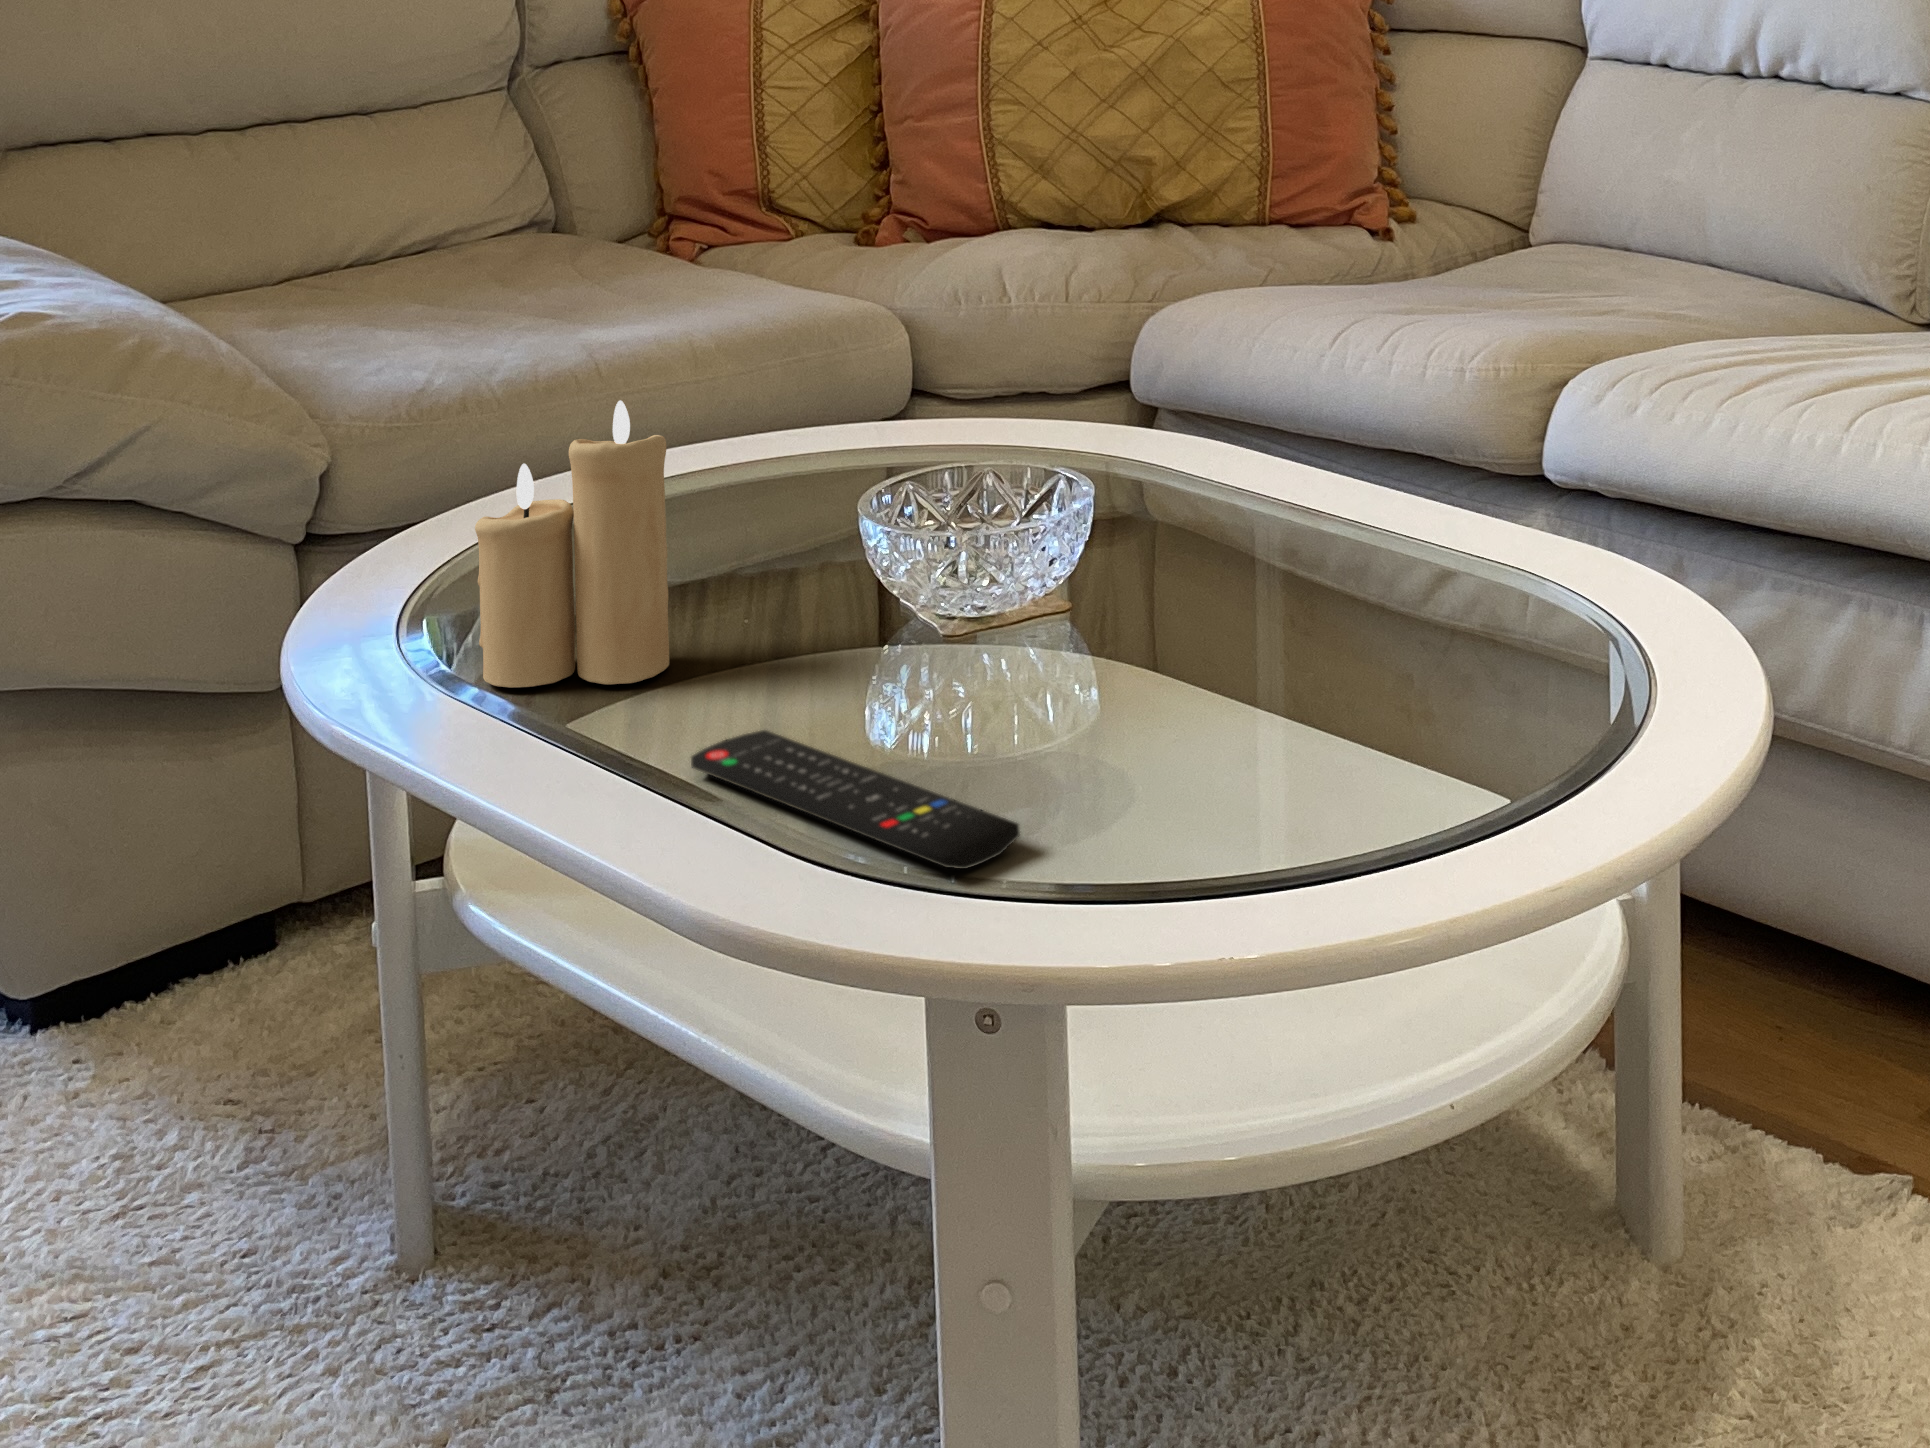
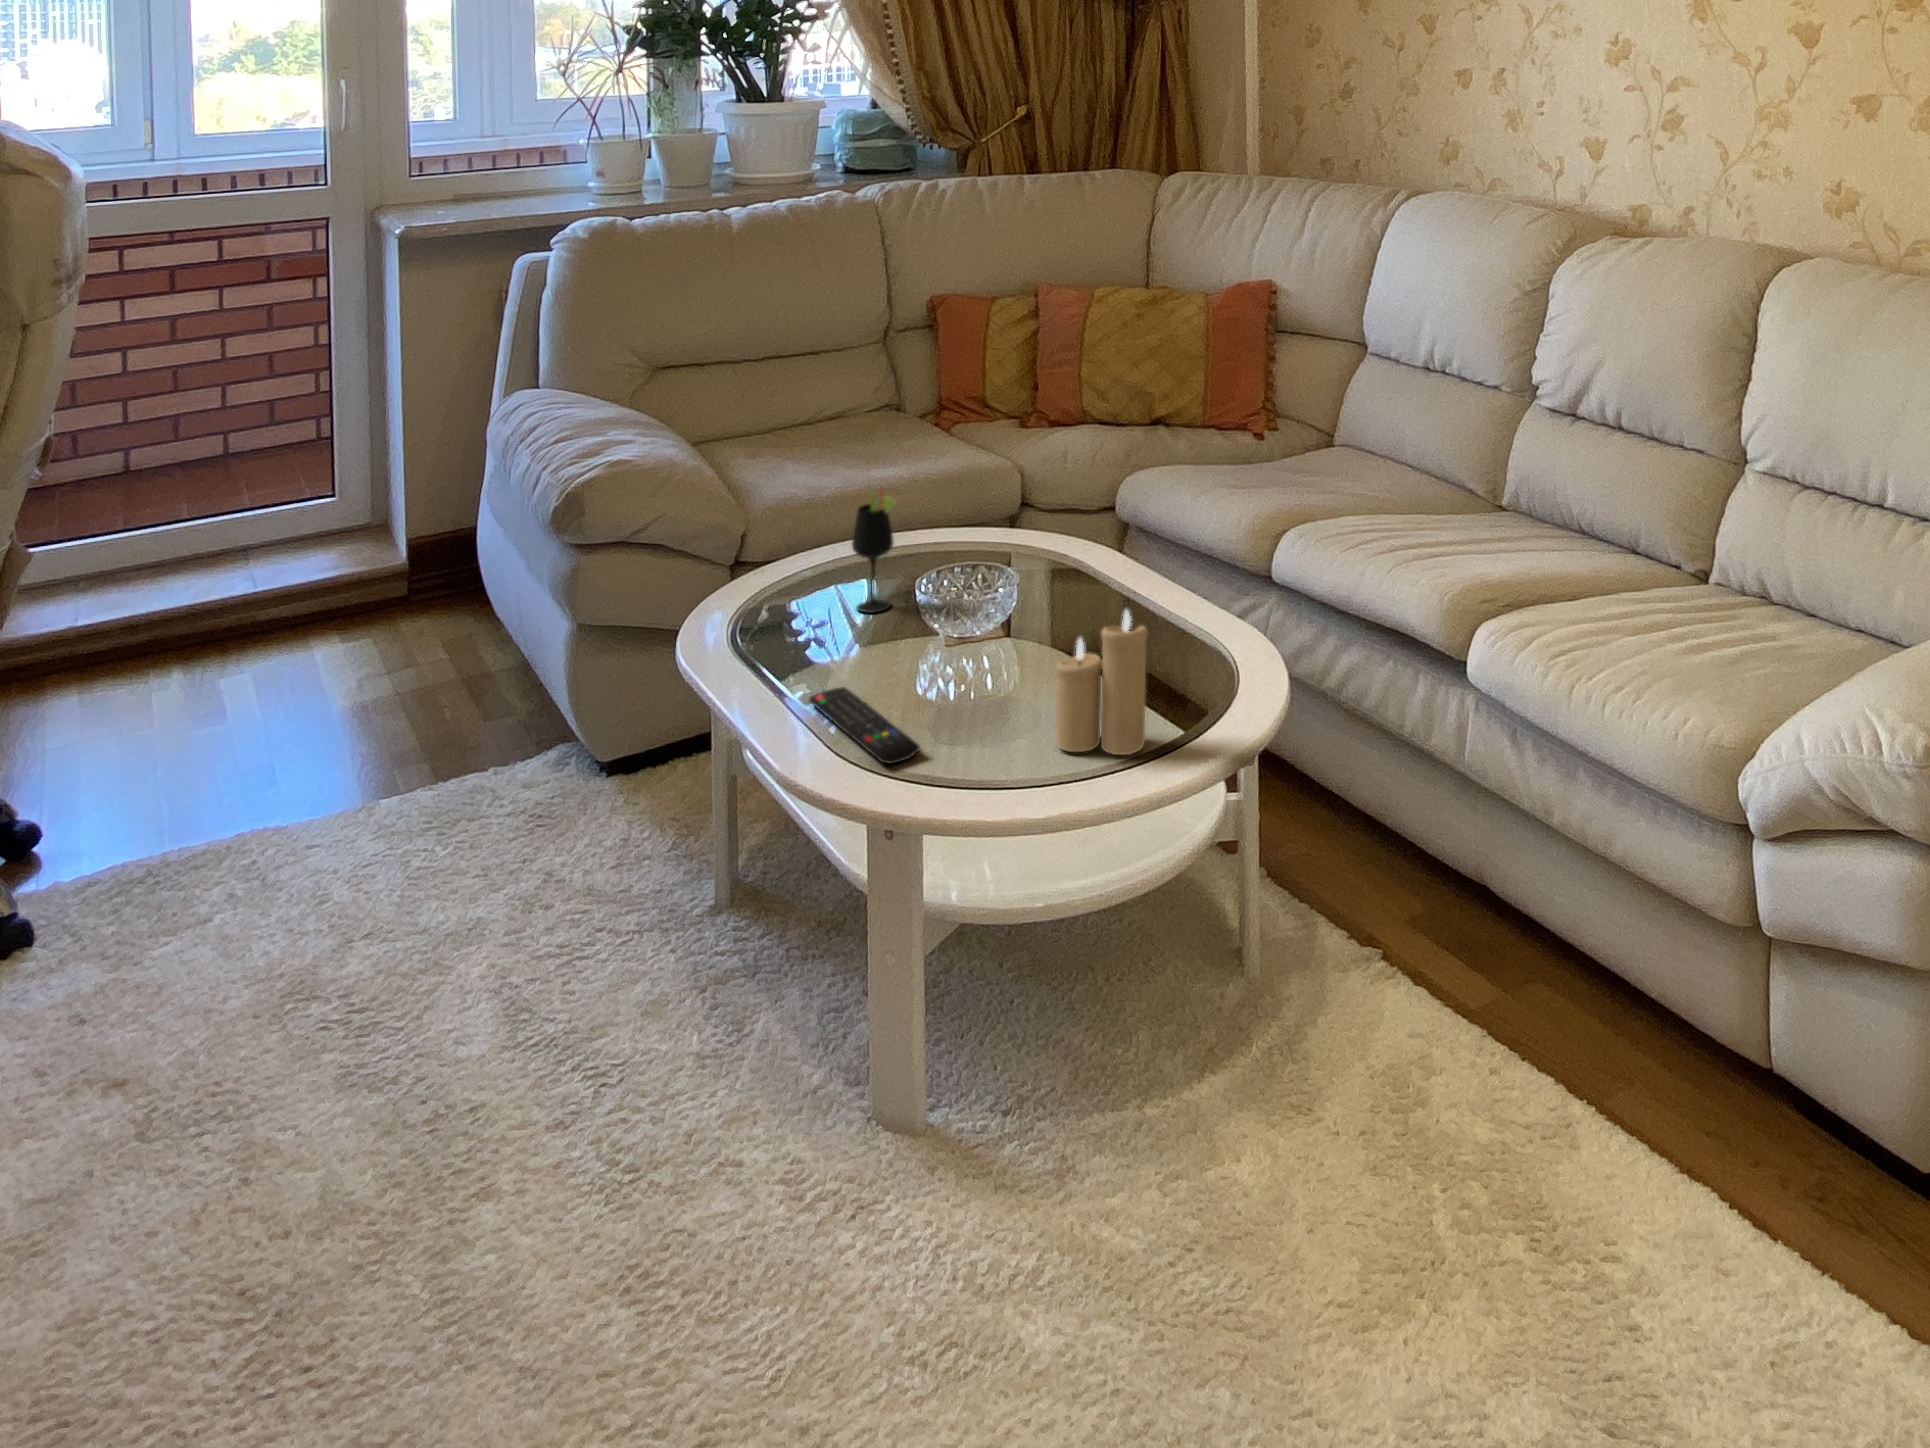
wine glass: none [673,308,780,590] -> present [852,491,897,613]
candle: present [475,400,669,688] -> present [1056,610,1147,755]

